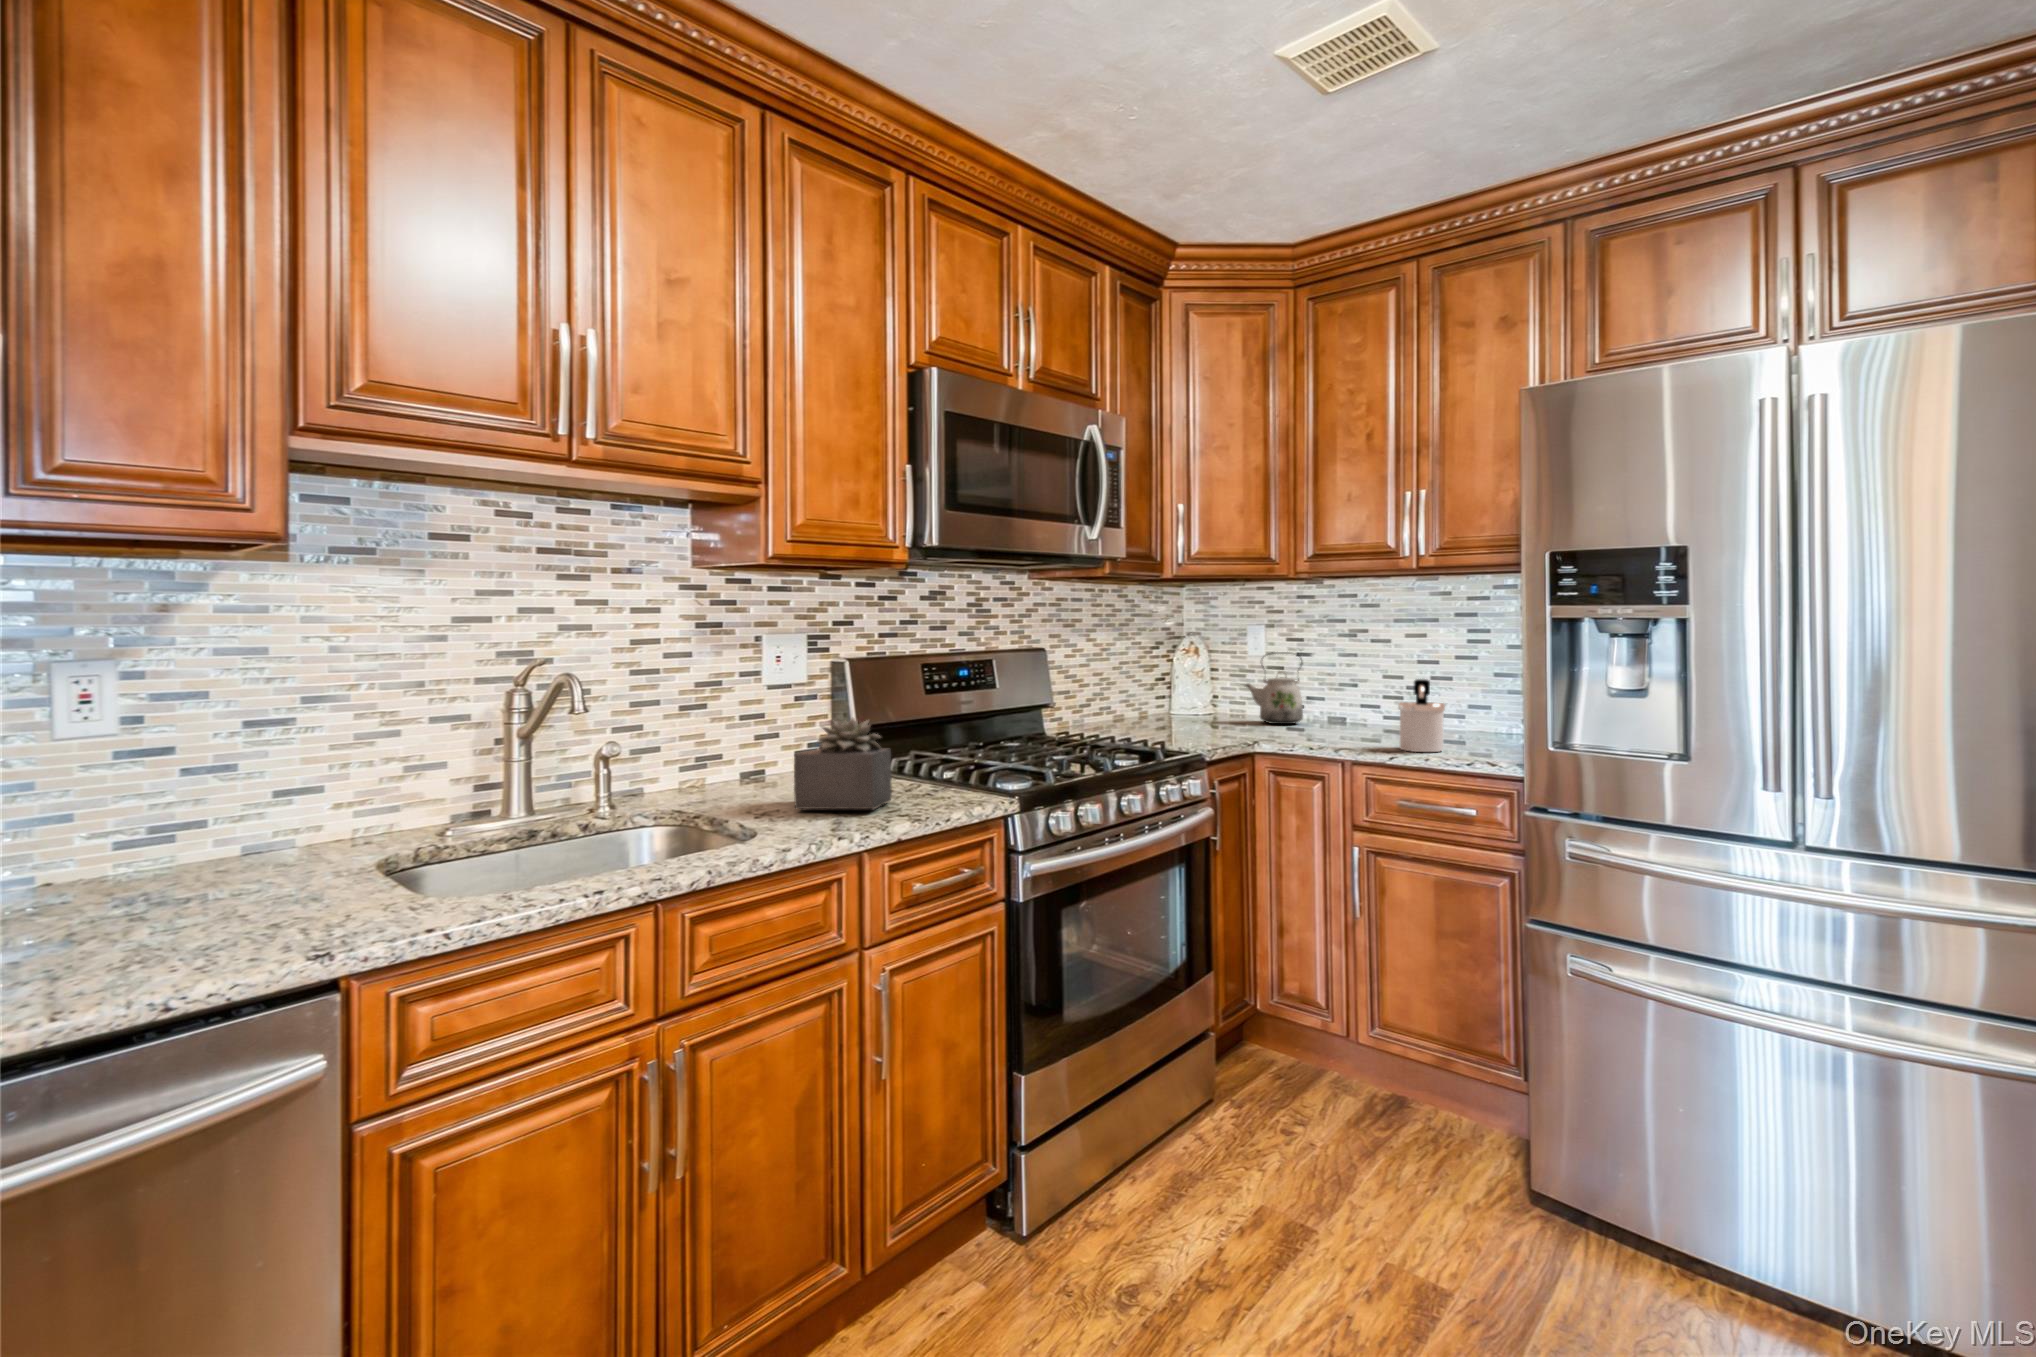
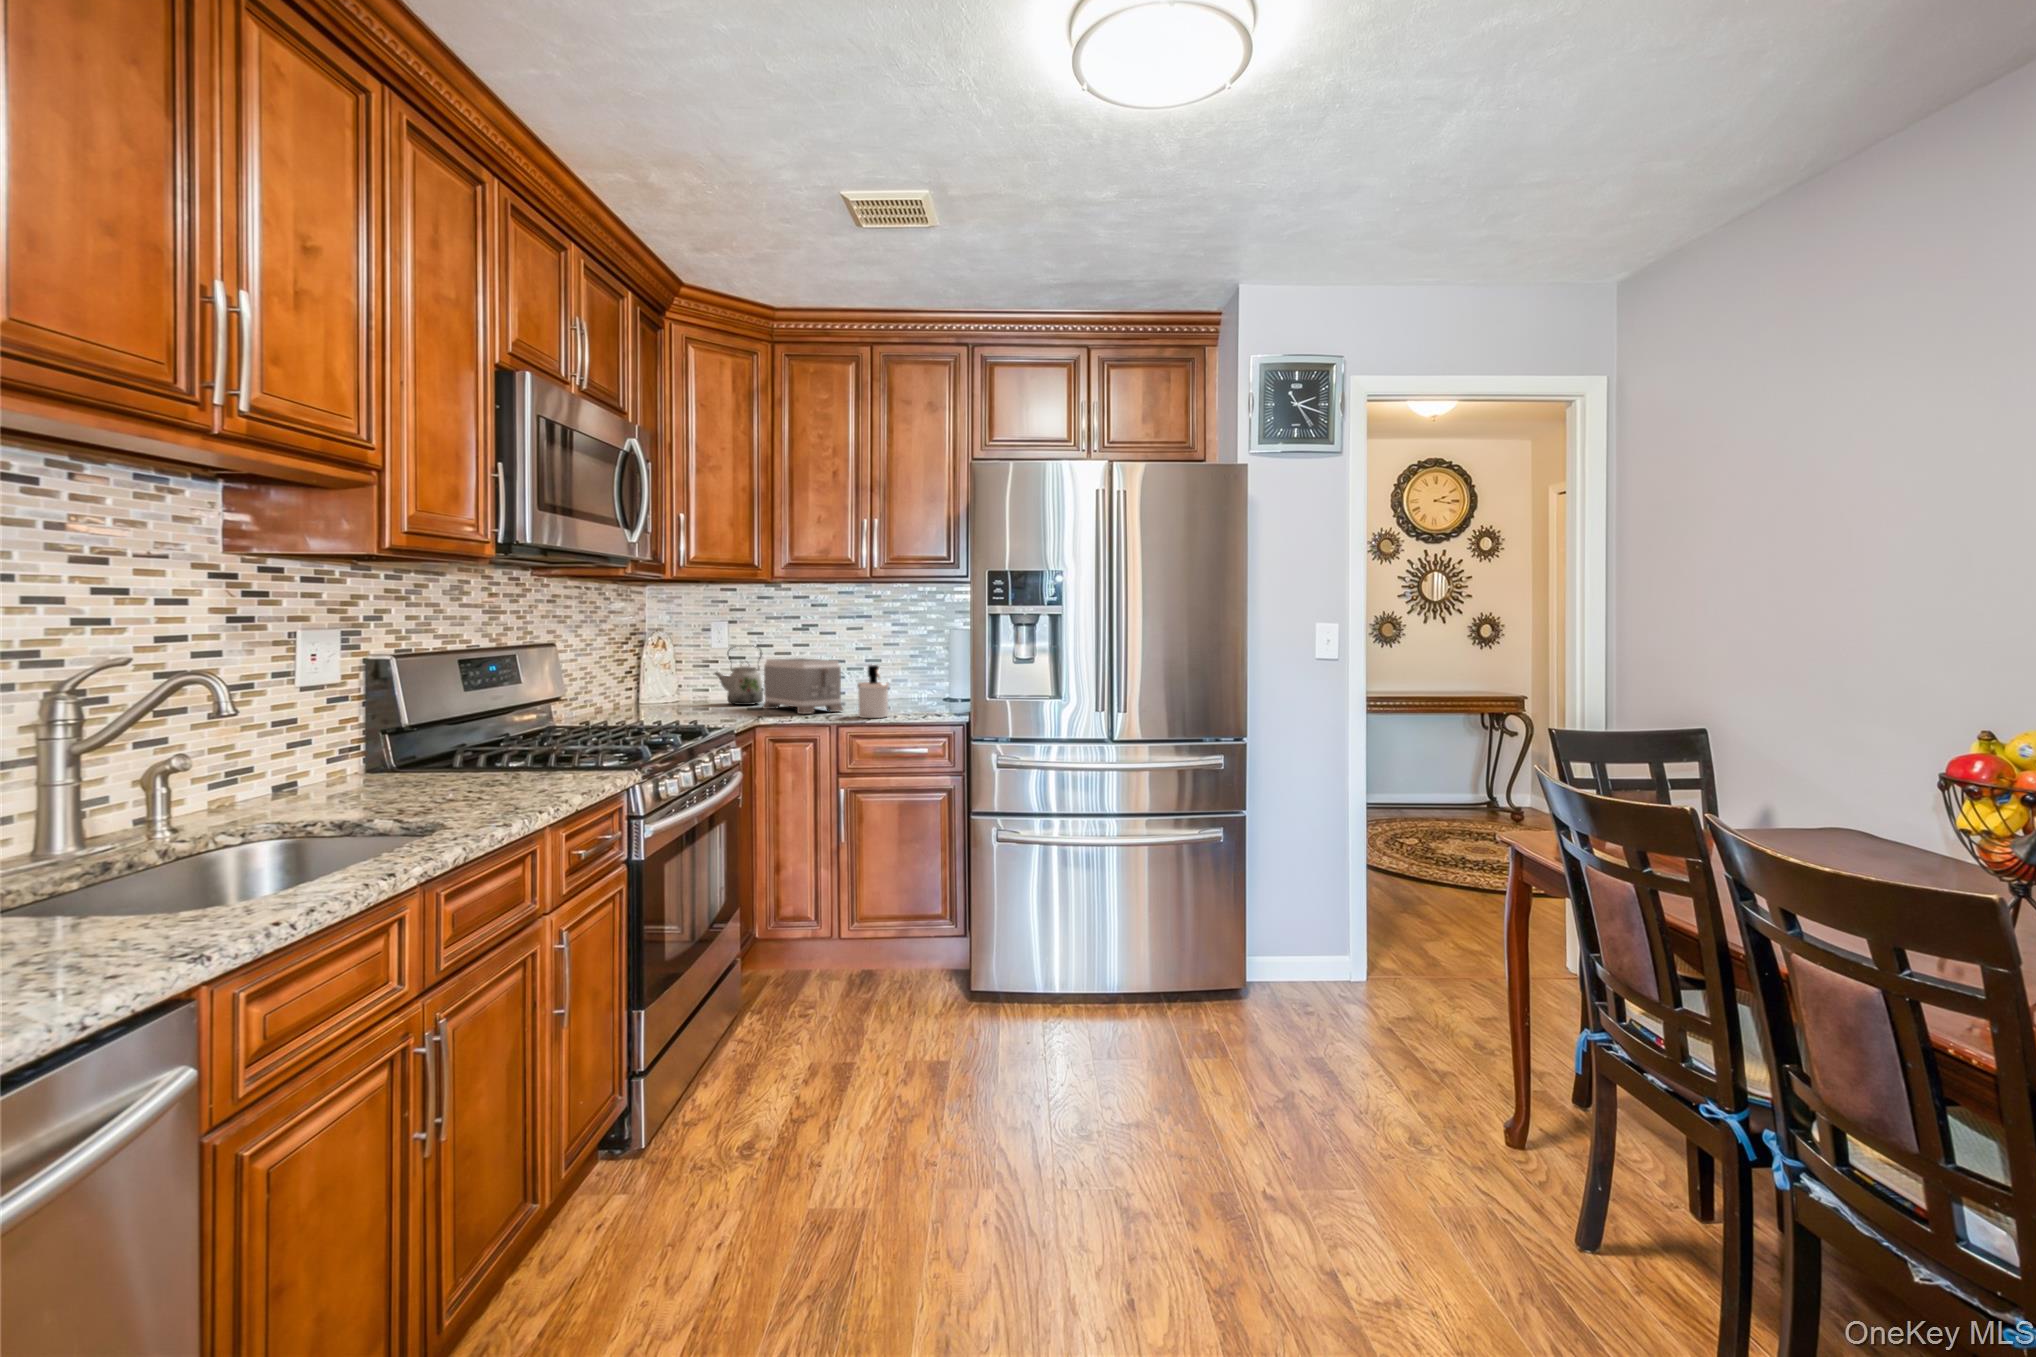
toaster: none [1293,669,1390,740] -> present [763,658,843,714]
succulent plant: present [794,718,892,809] -> none [426,711,522,805]

